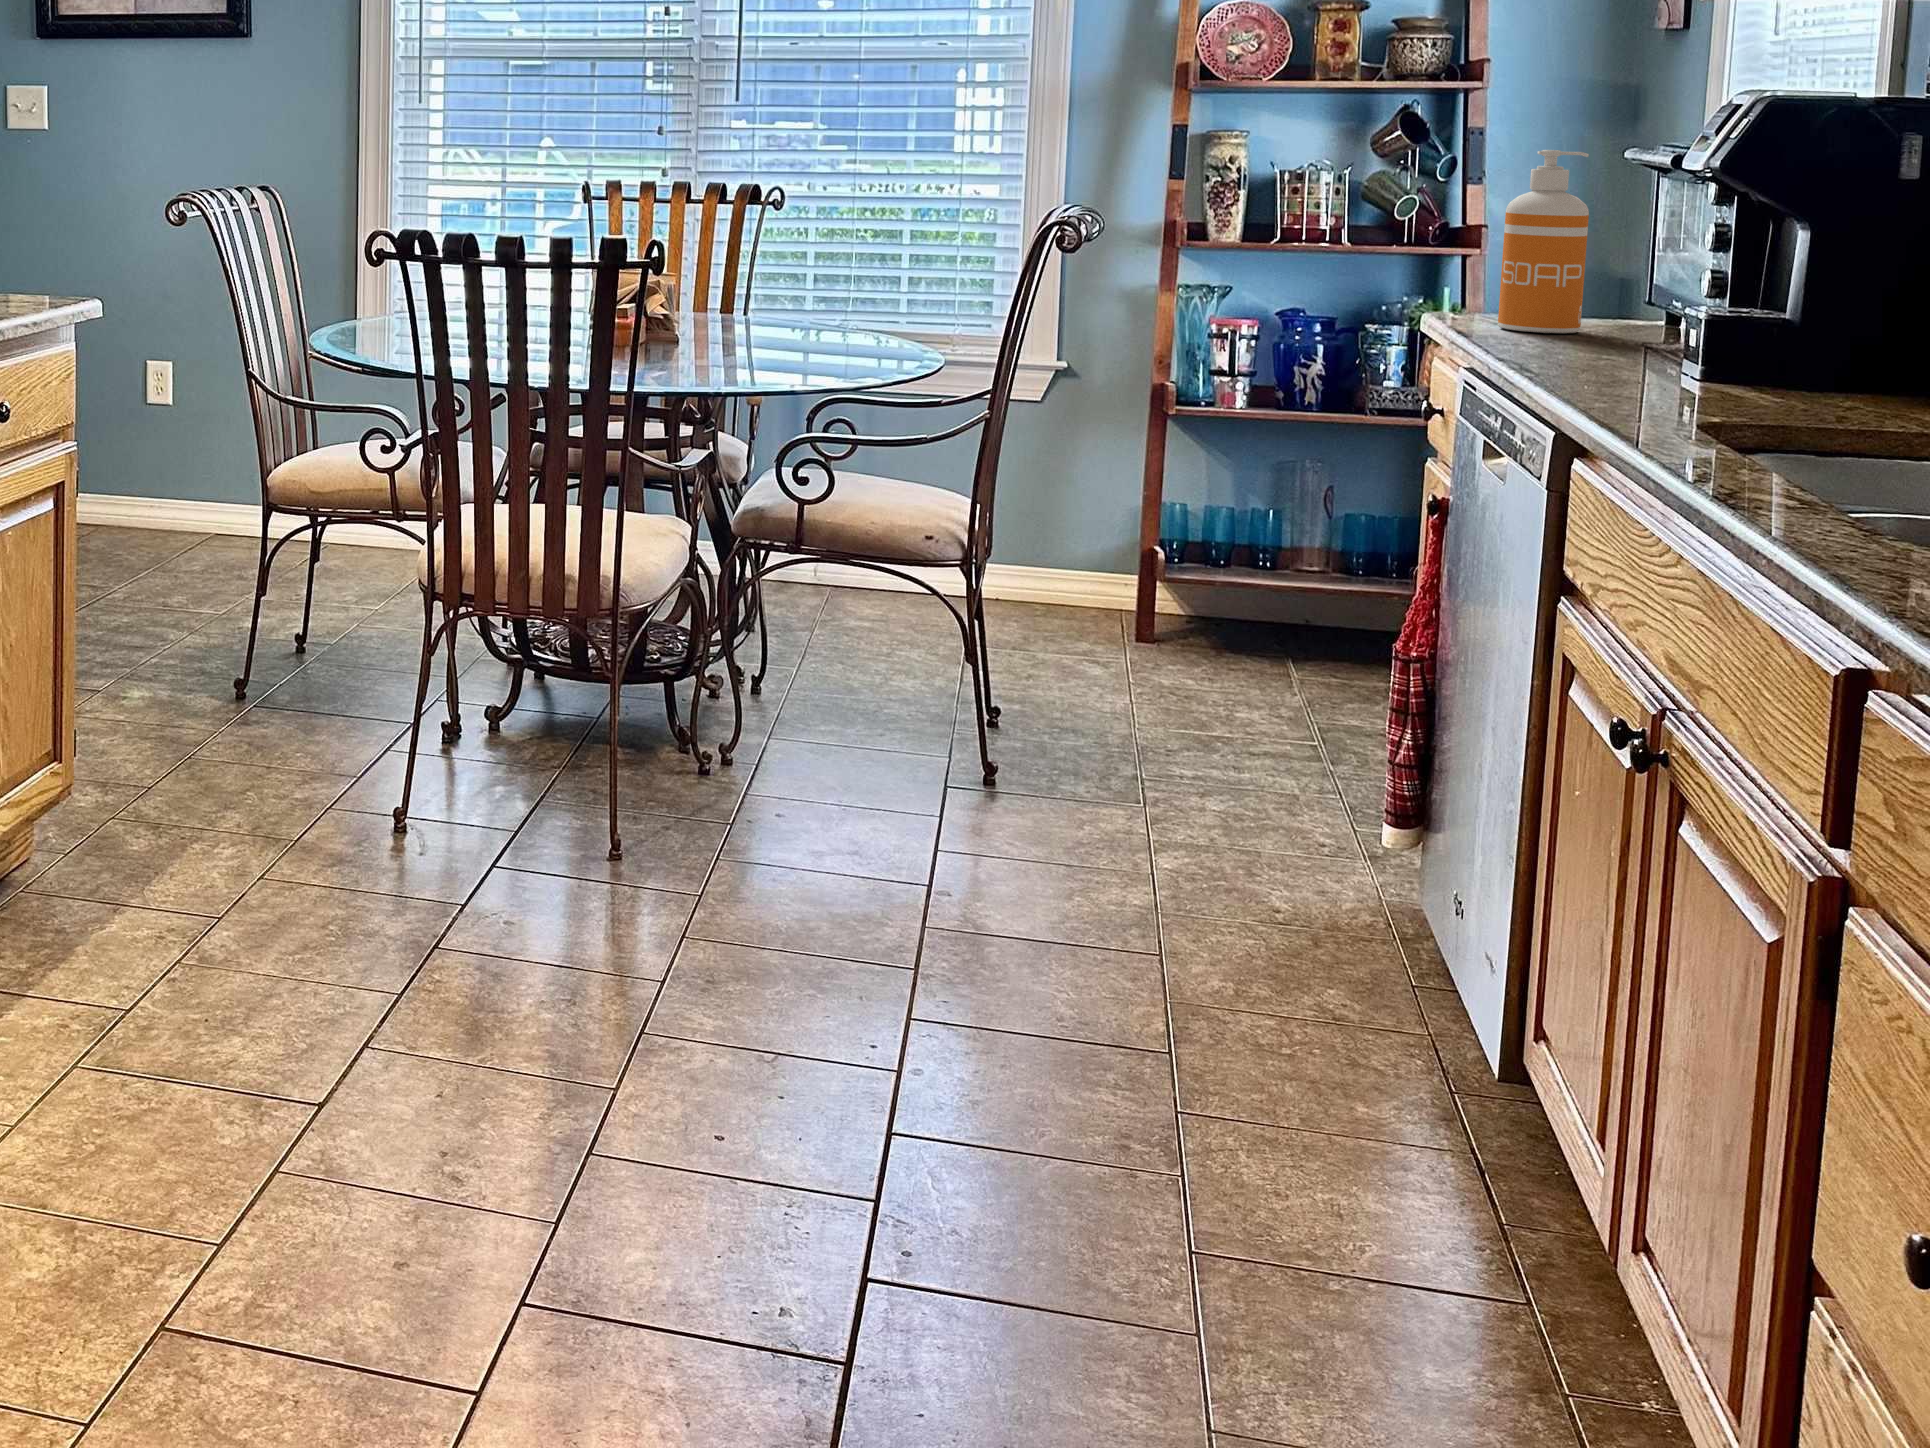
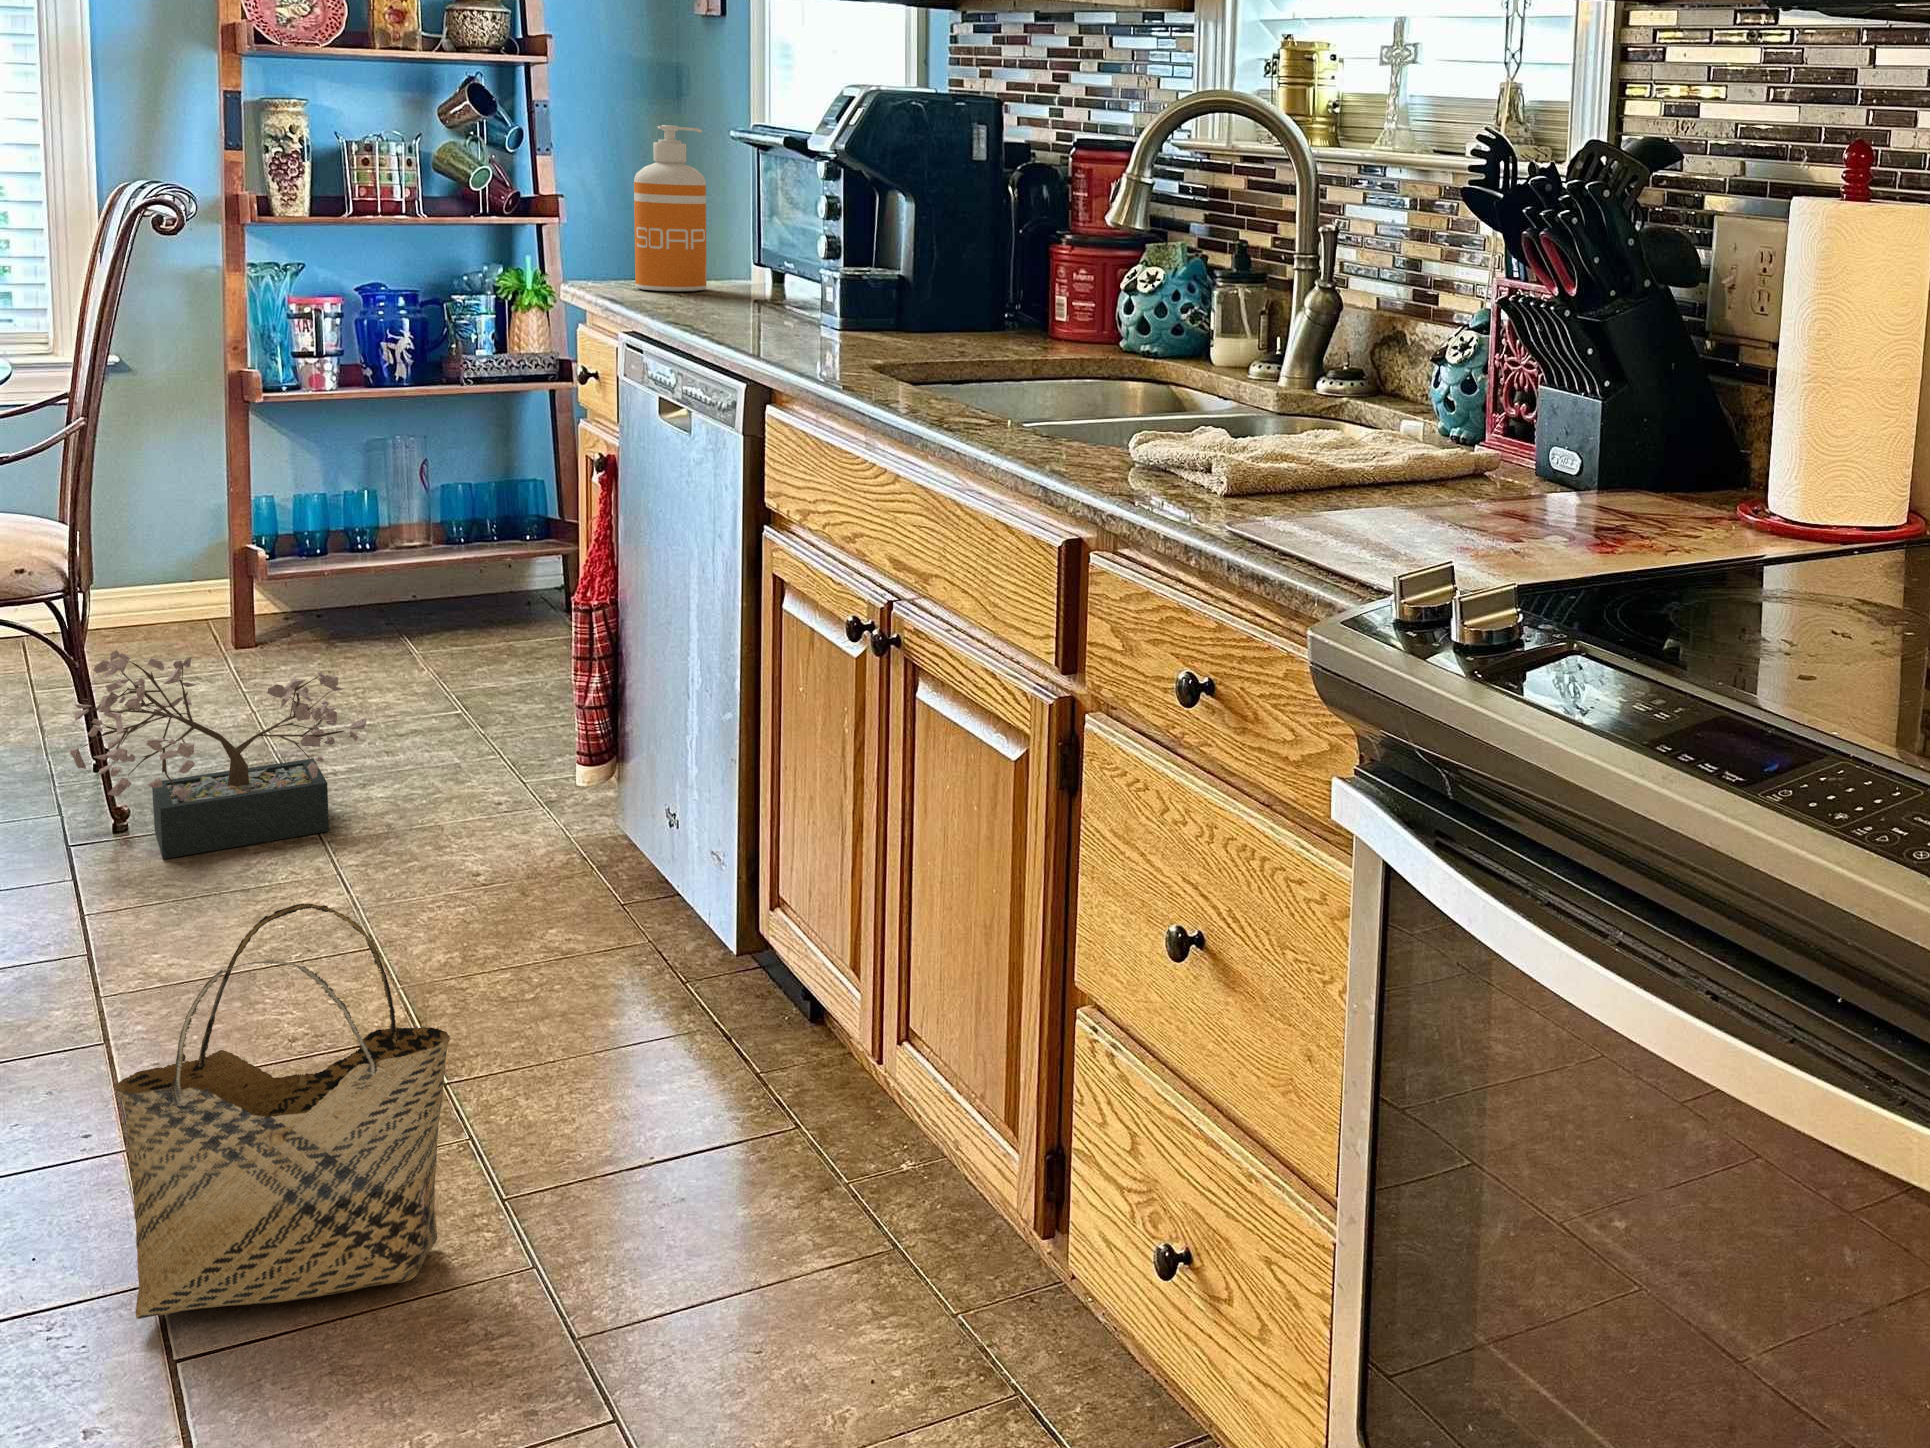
decorative plant: none [974,620,1205,829] -> present [70,650,367,859]
woven basket: none [898,867,1158,1252] -> present [114,903,450,1319]

